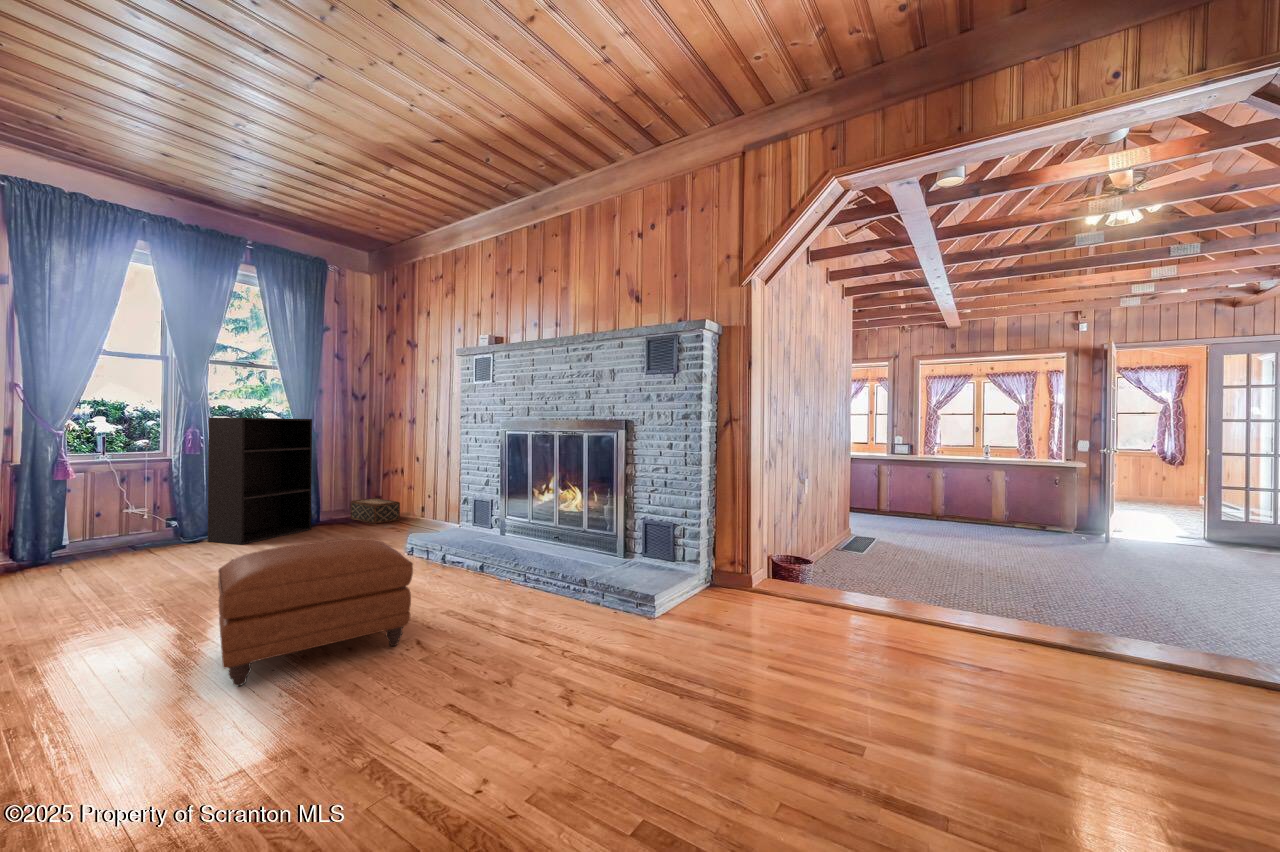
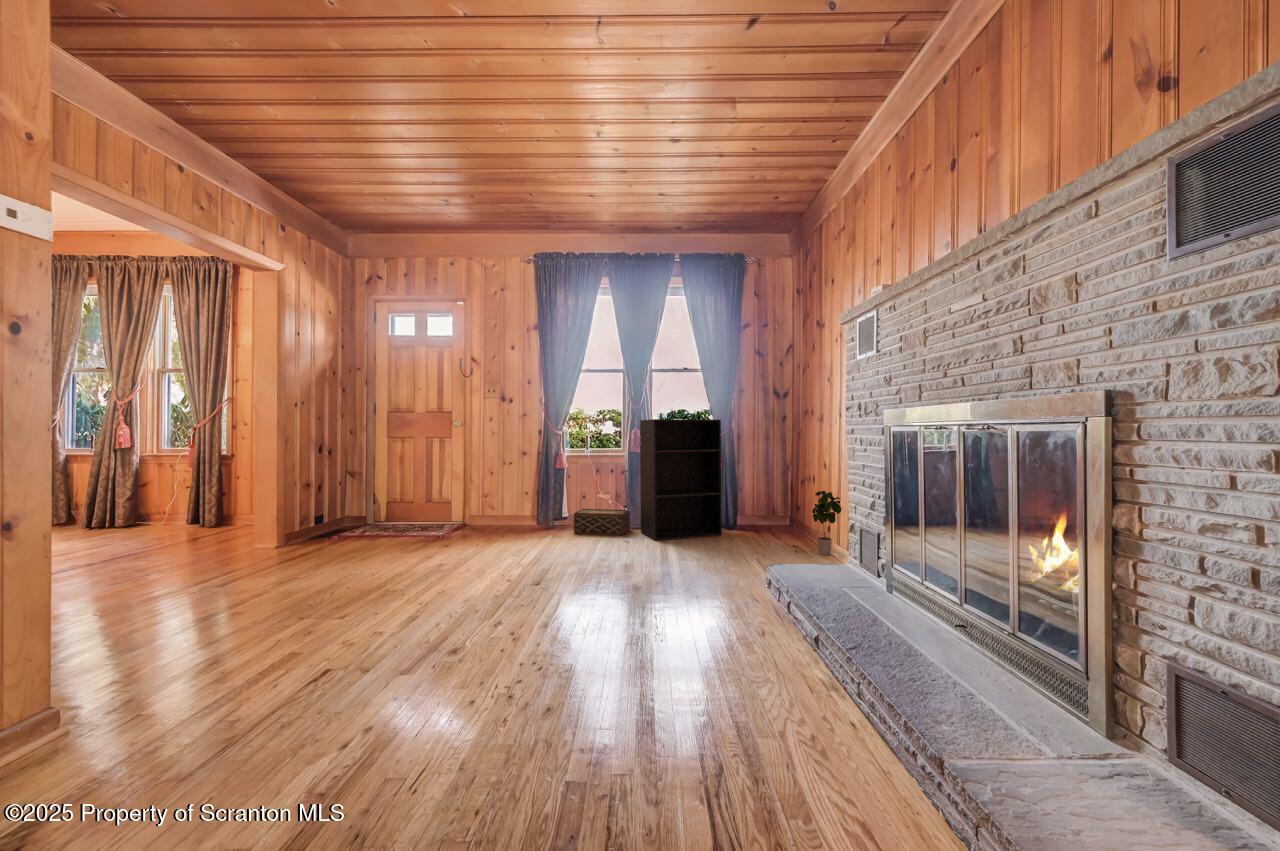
potted plant: none [407,478,440,528] -> present [812,491,842,555]
woven basket: present [351,498,400,524] -> present [574,509,630,535]
ottoman: present [218,538,413,686] -> none [388,560,626,741]

